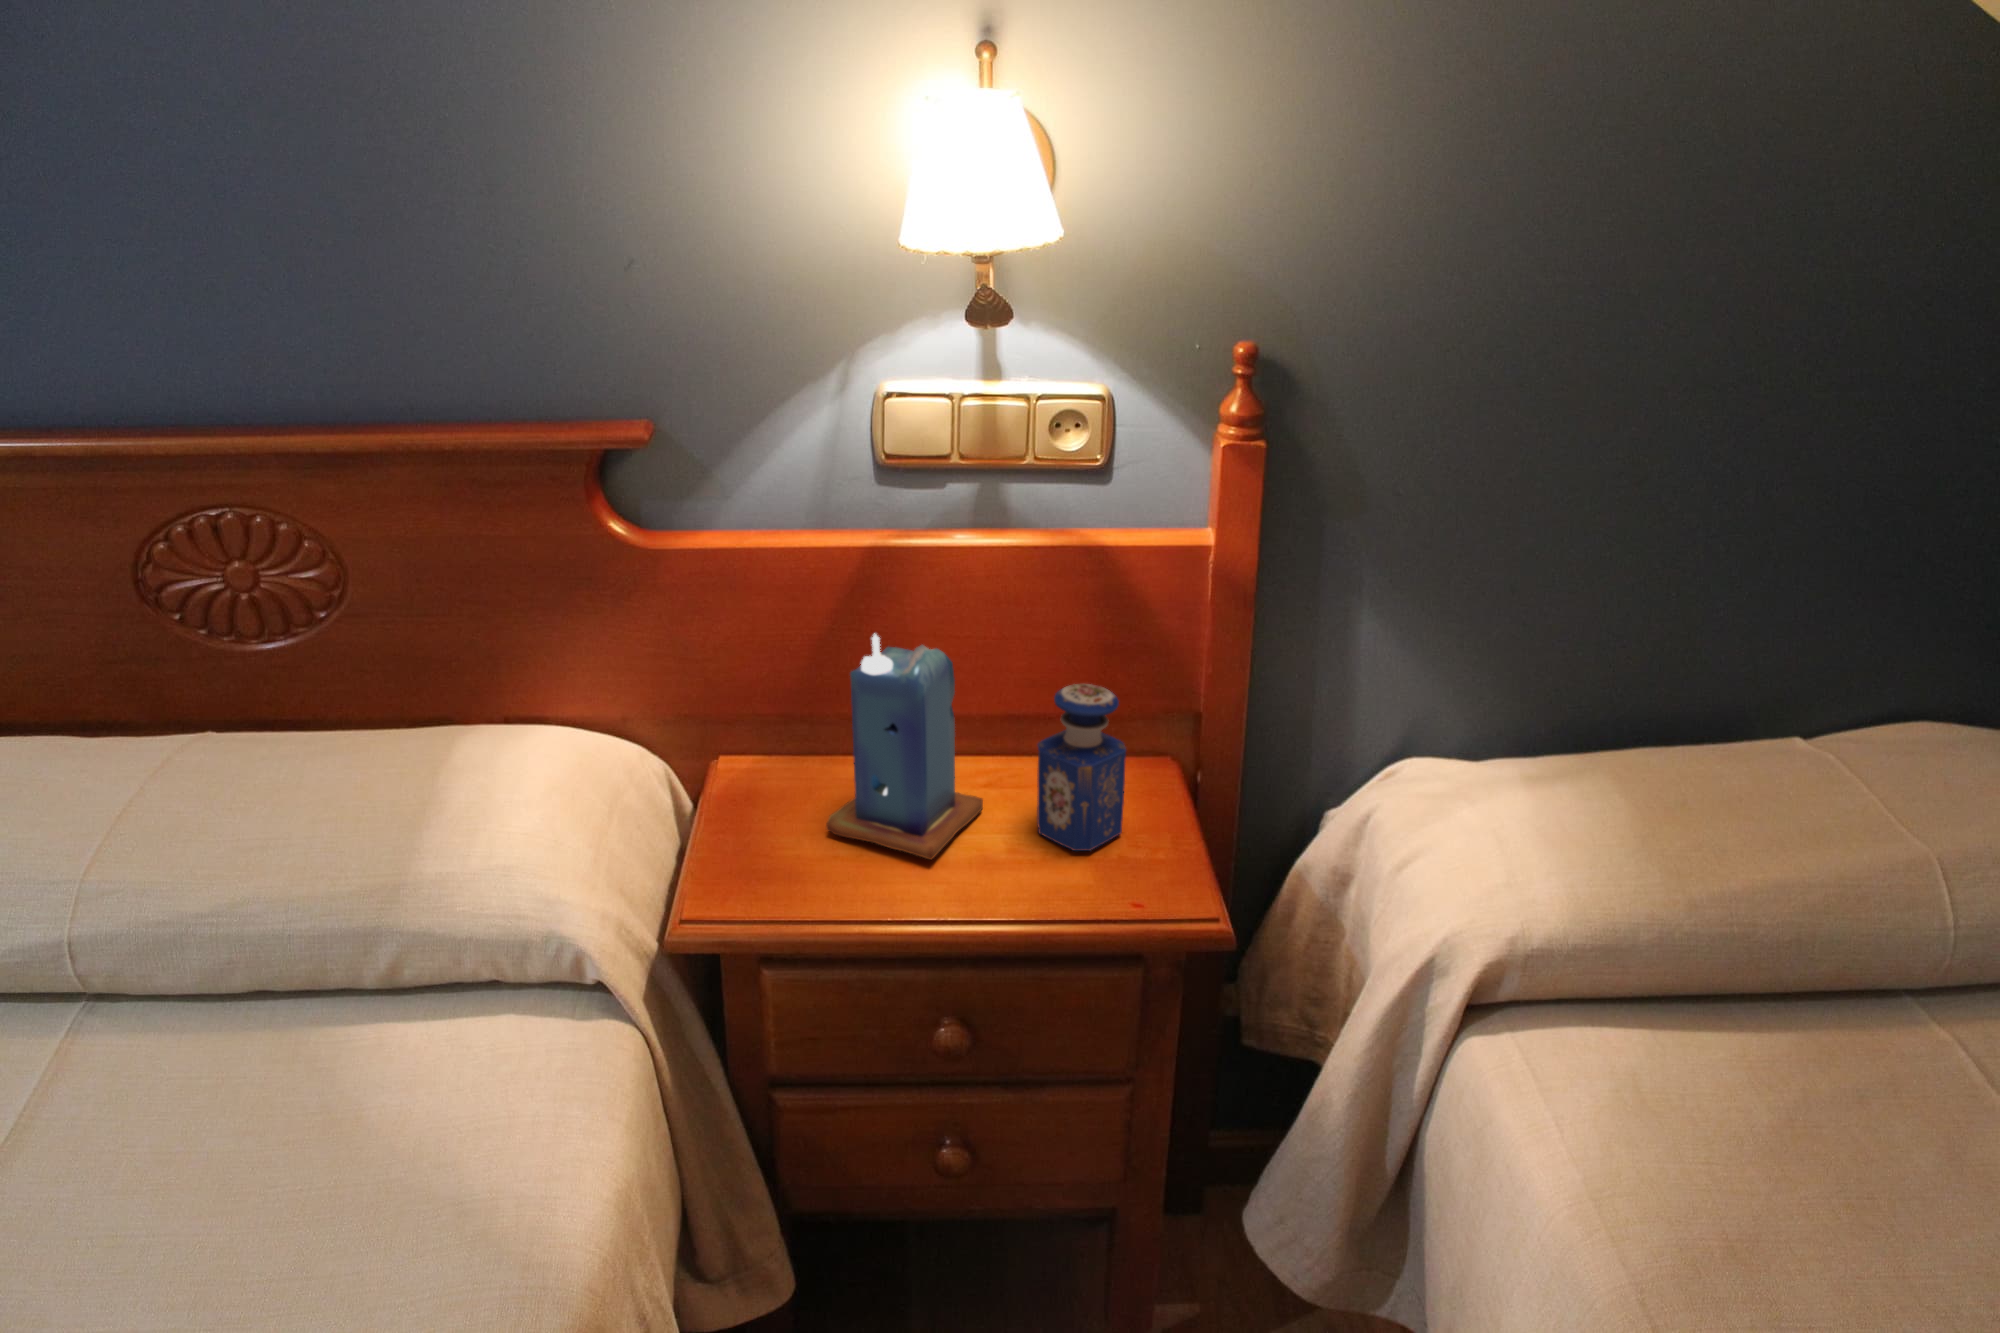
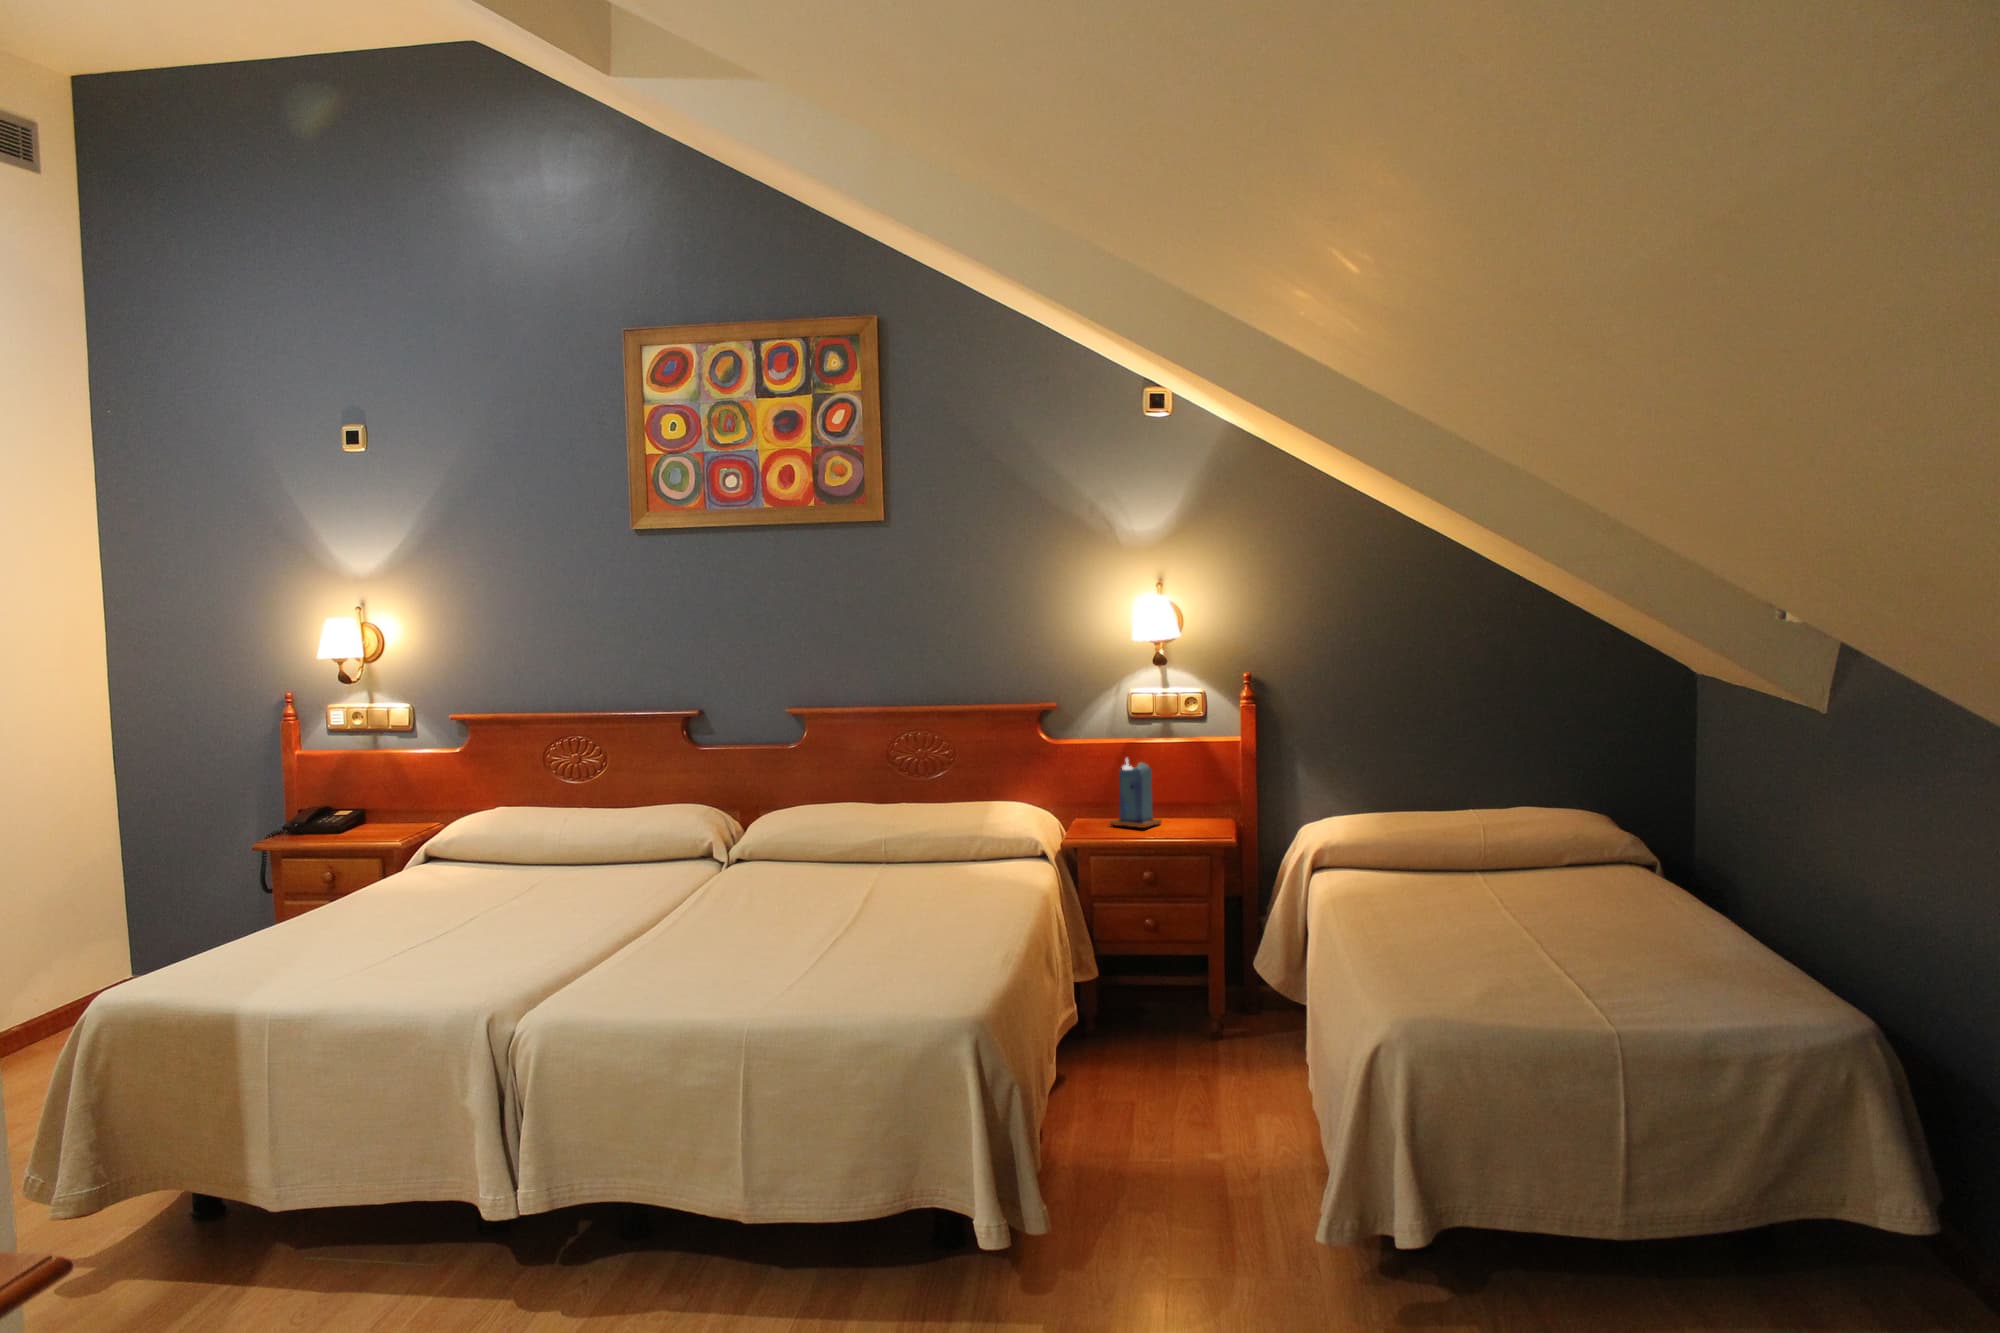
perfume bottle: present [1037,684,1126,851] -> none [1179,776,1208,829]

